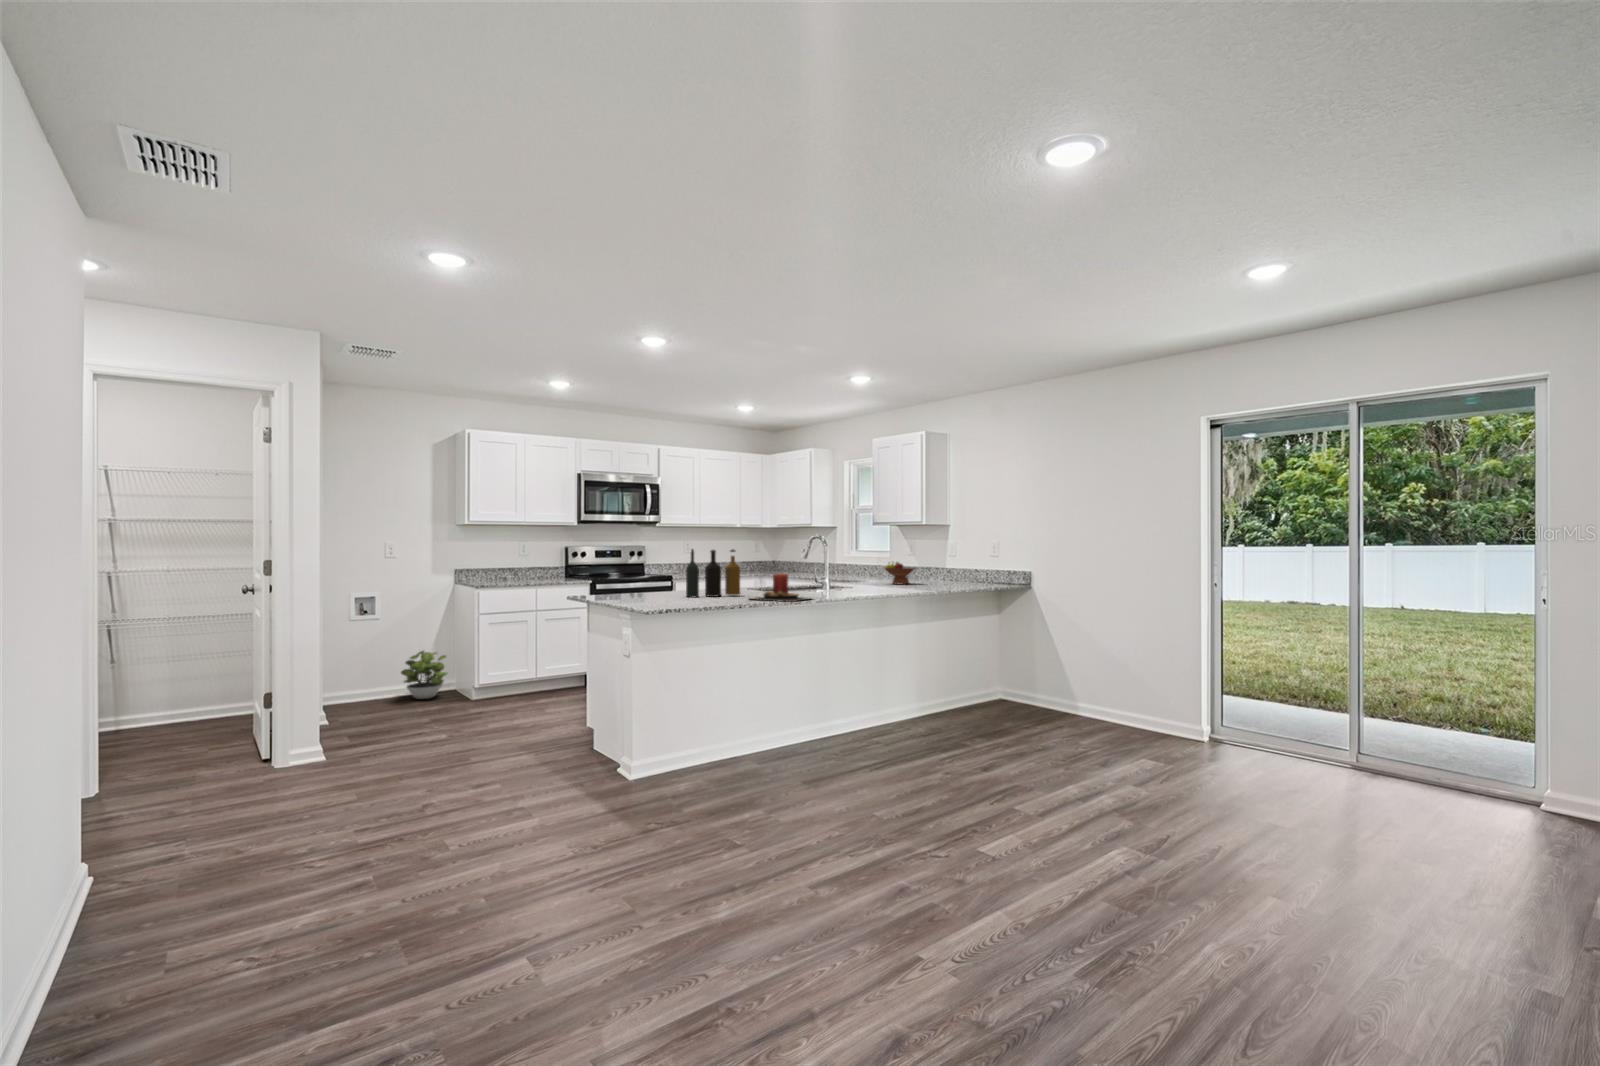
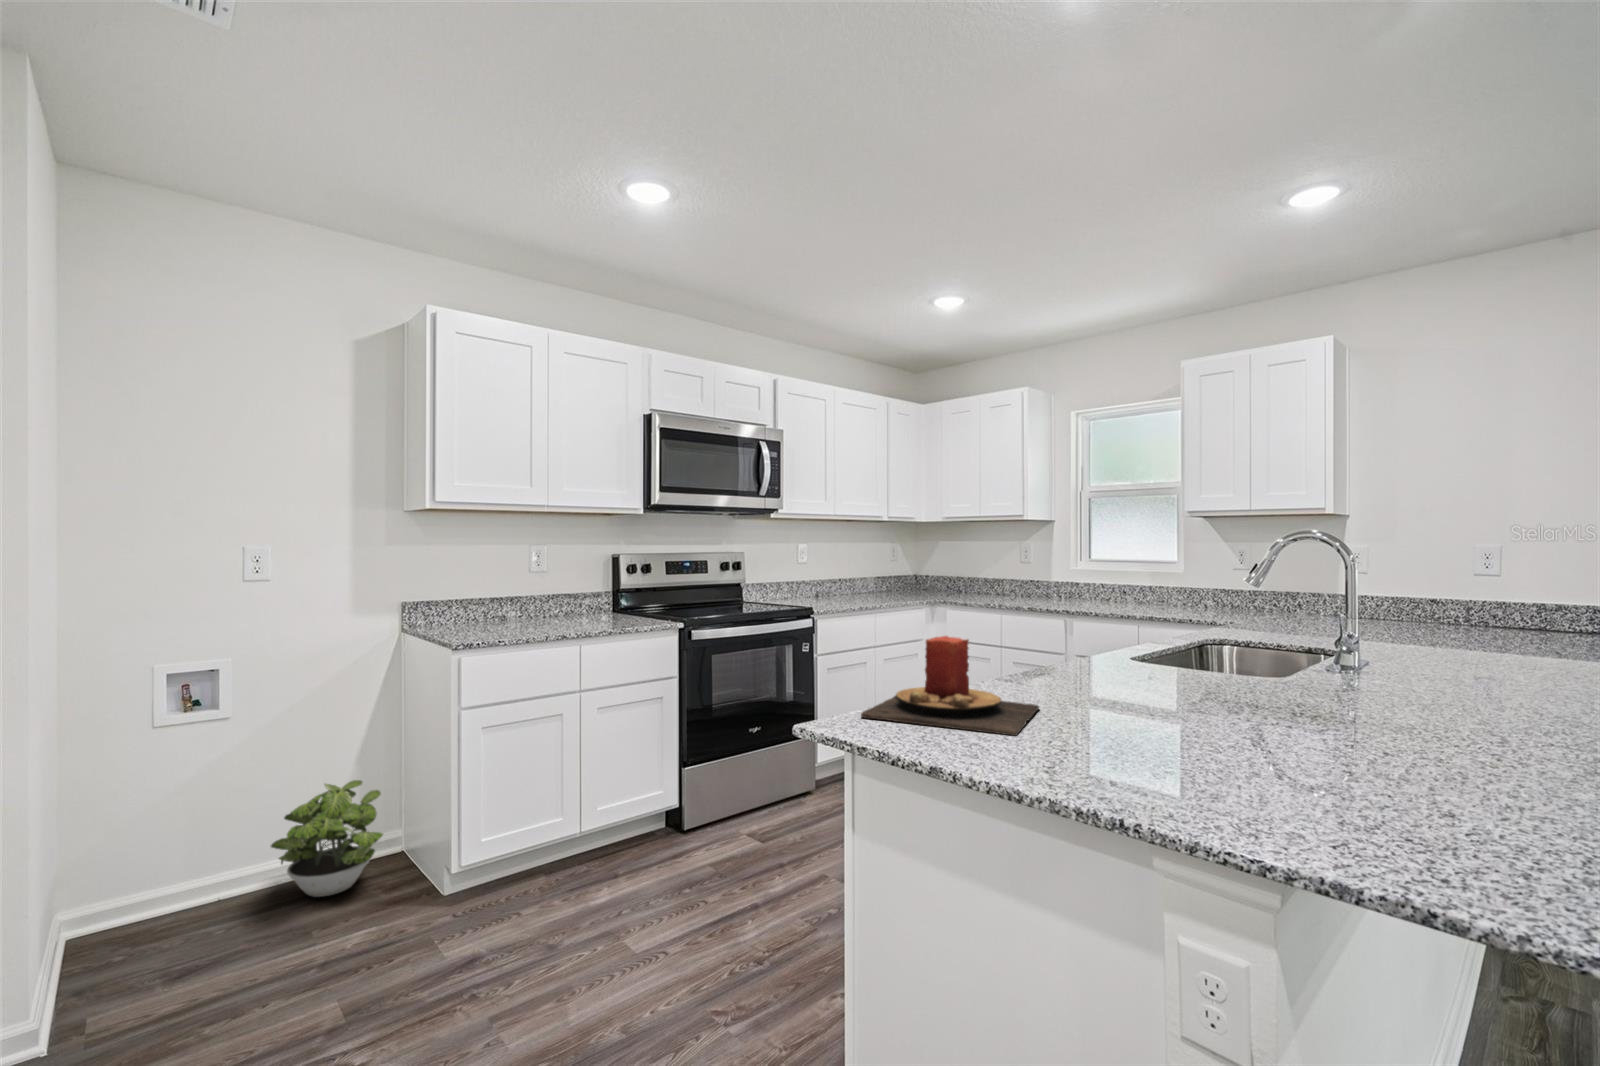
bottle: present [686,549,740,597] -> none [1046,567,1165,703]
fruit bowl: present [884,562,914,585] -> none [1179,581,1250,622]
candle: present [749,573,809,602] -> present [861,636,1039,736]

